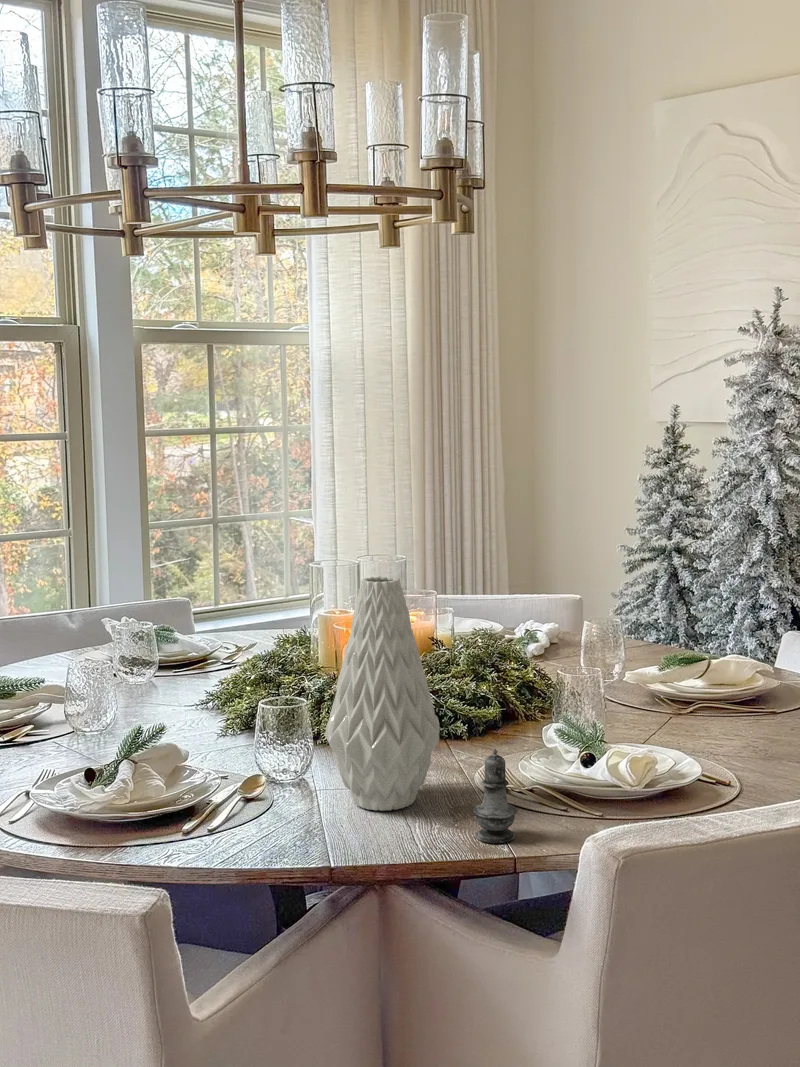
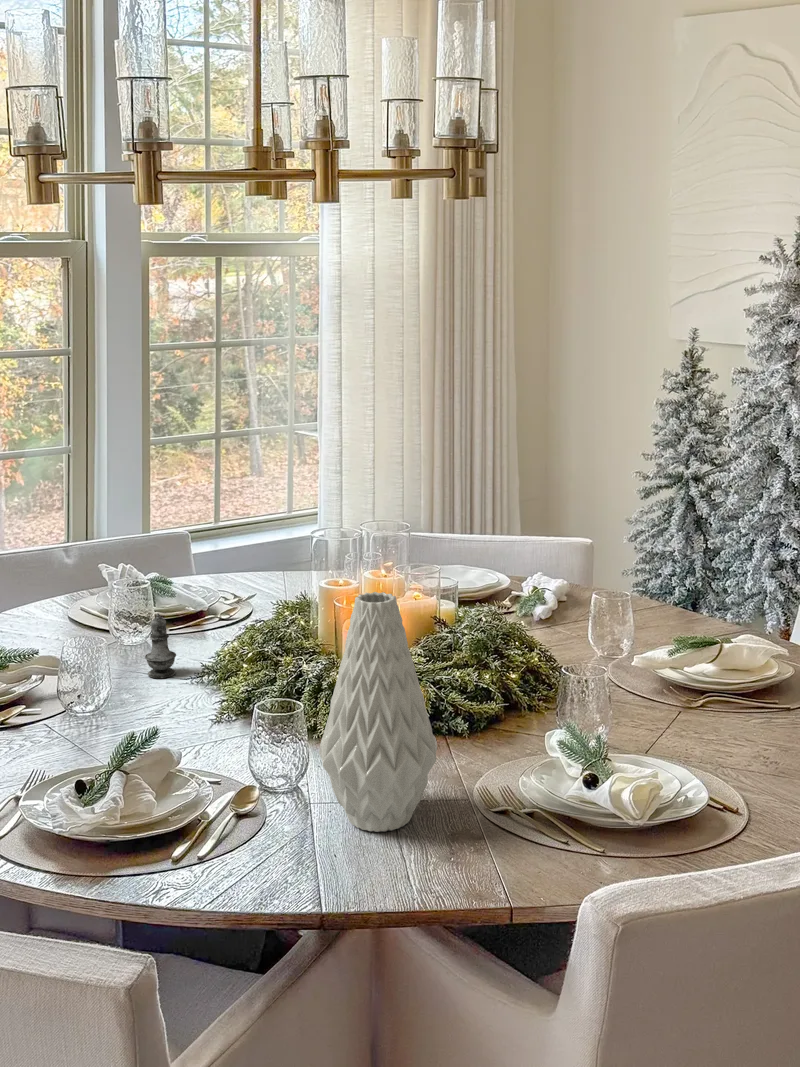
salt shaker: present [473,749,517,843] -> present [145,614,176,678]

